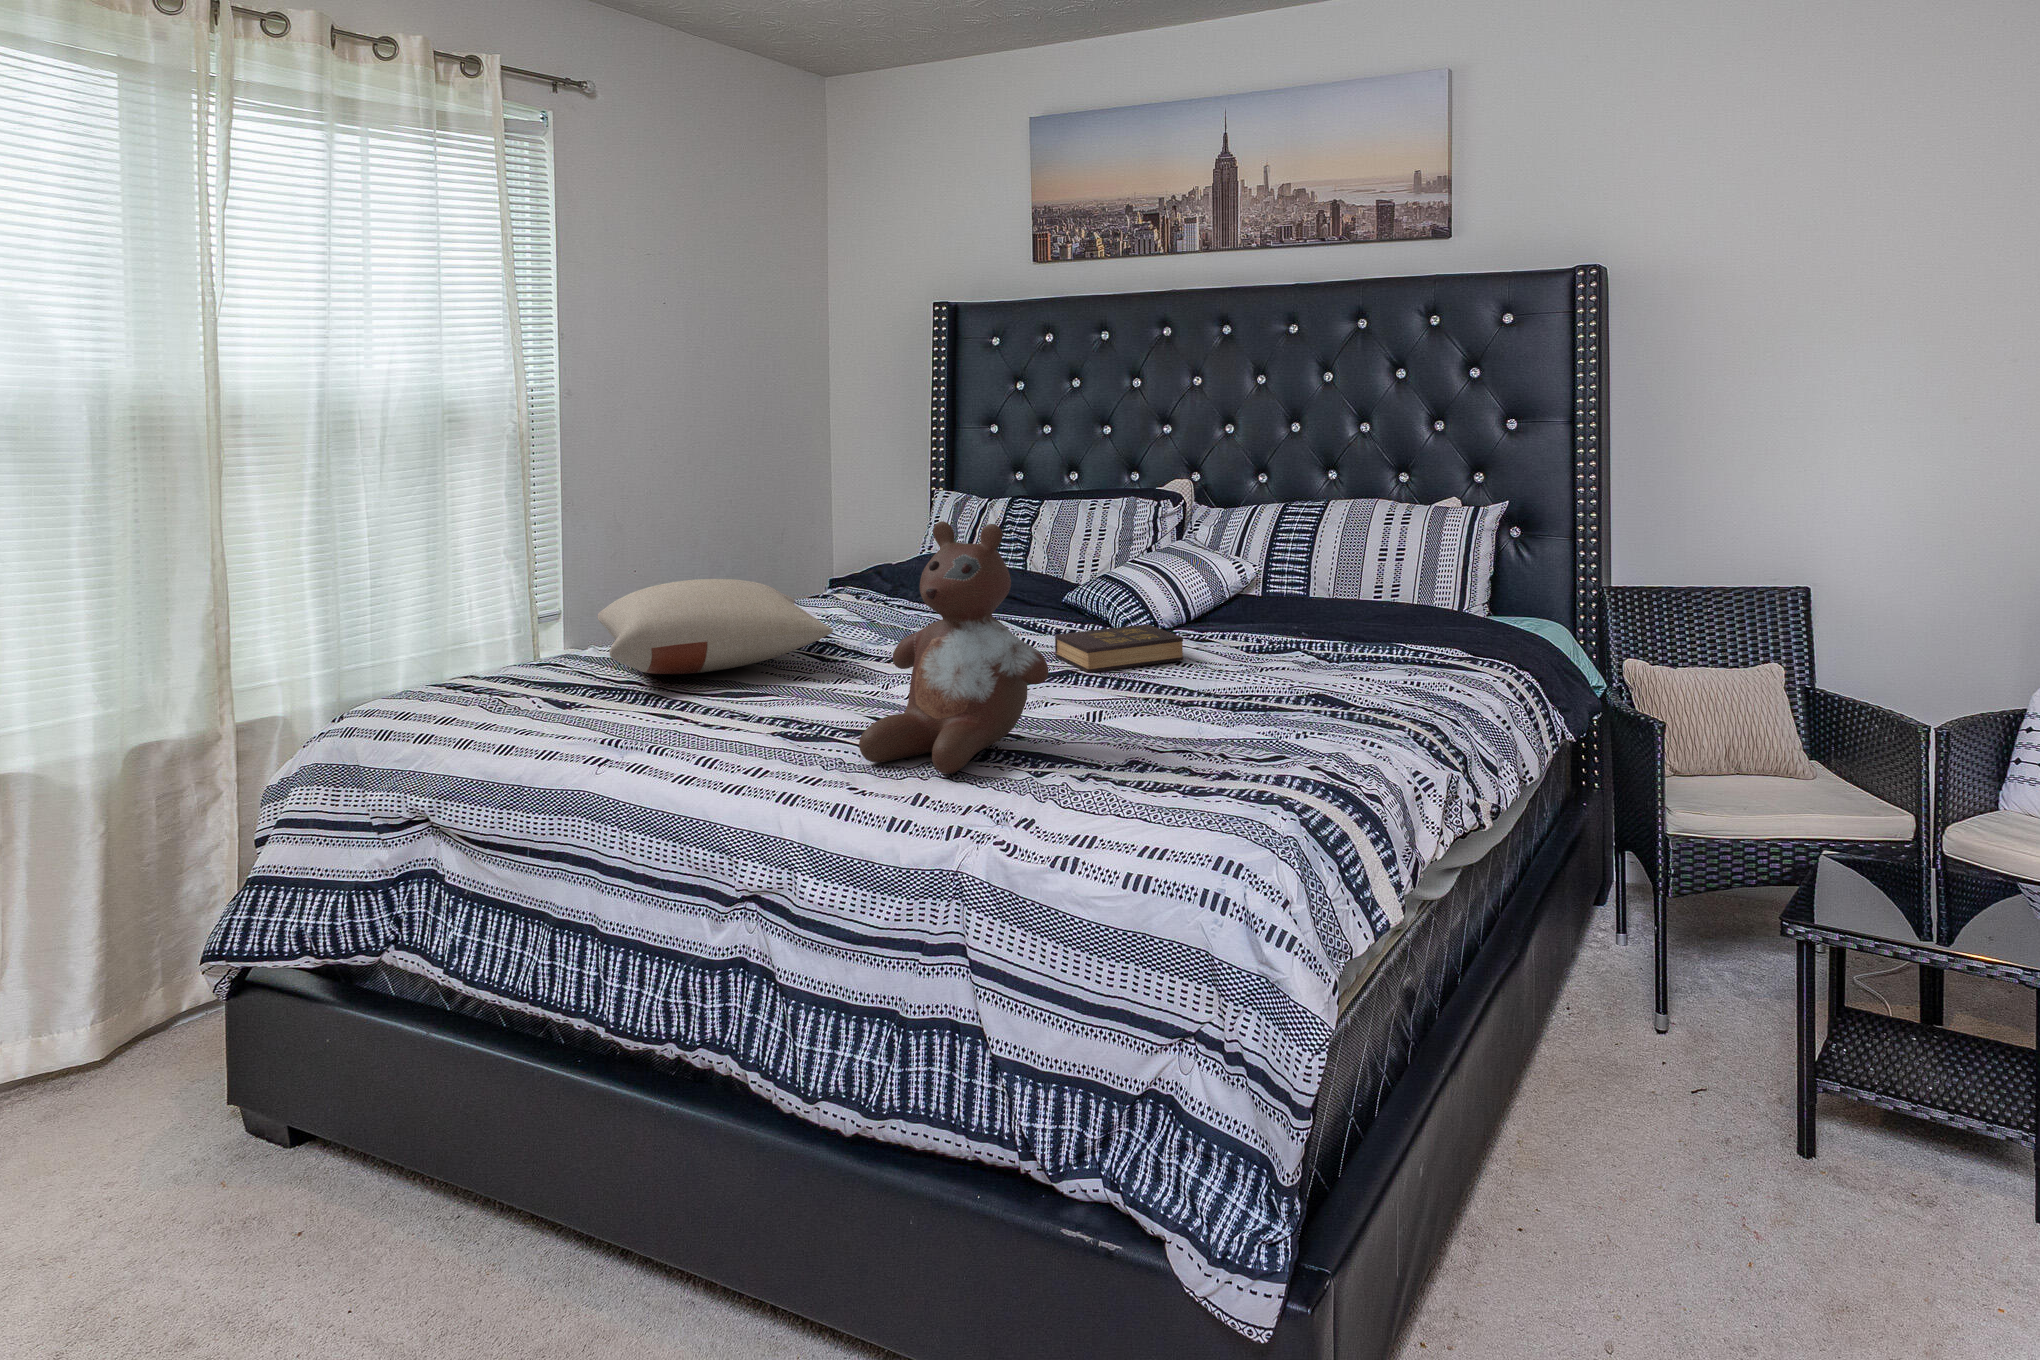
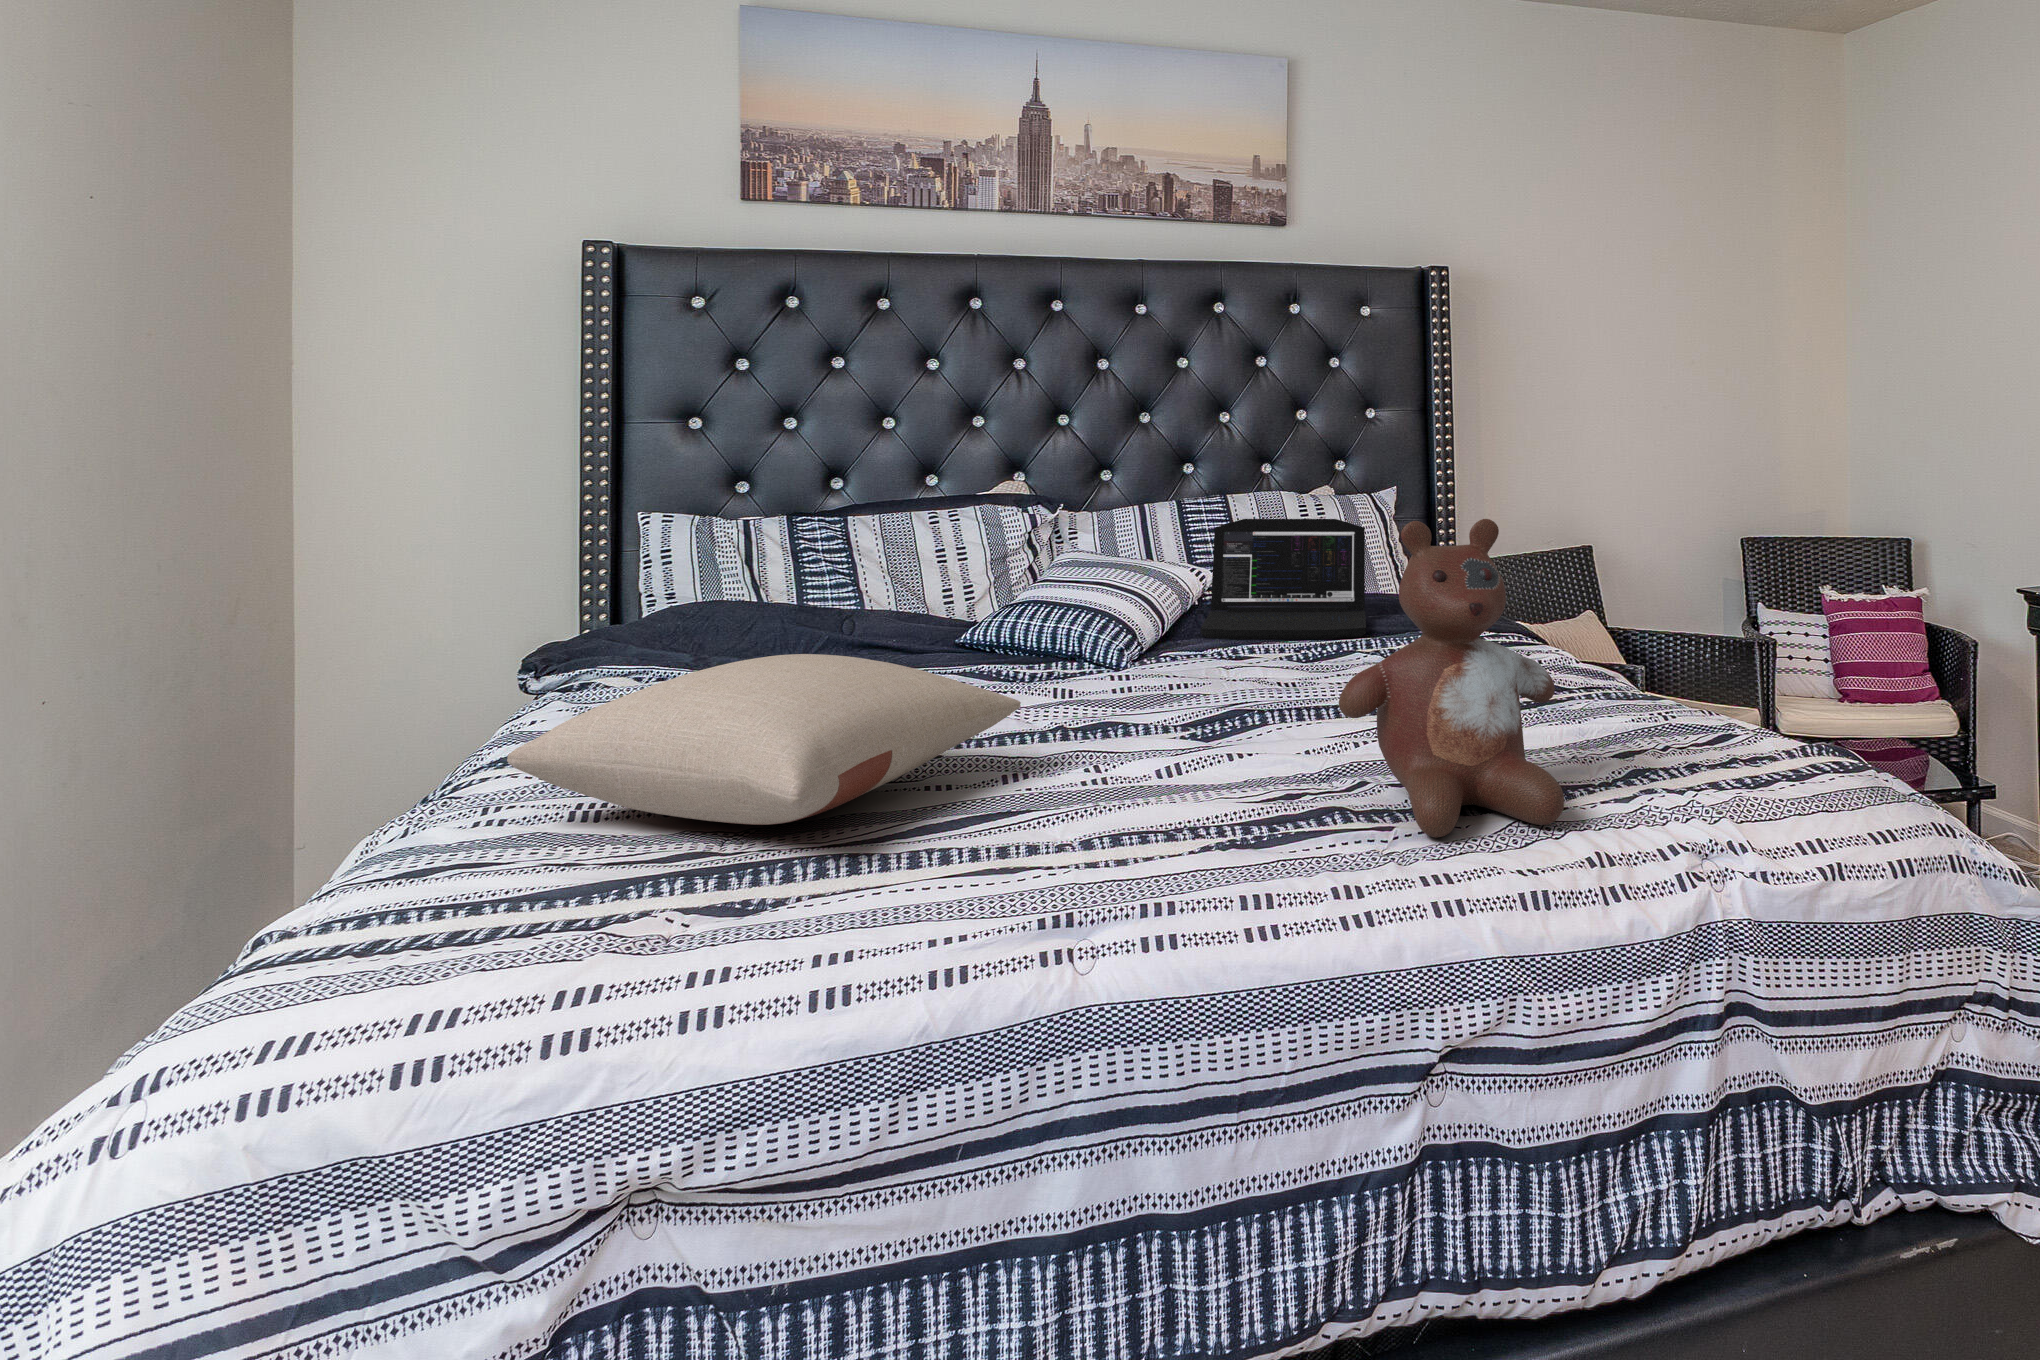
laptop: none [1205,522,1382,640] -> present [1201,519,1366,639]
hardback book: present [1055,624,1183,673] -> none [1188,643,1324,704]

